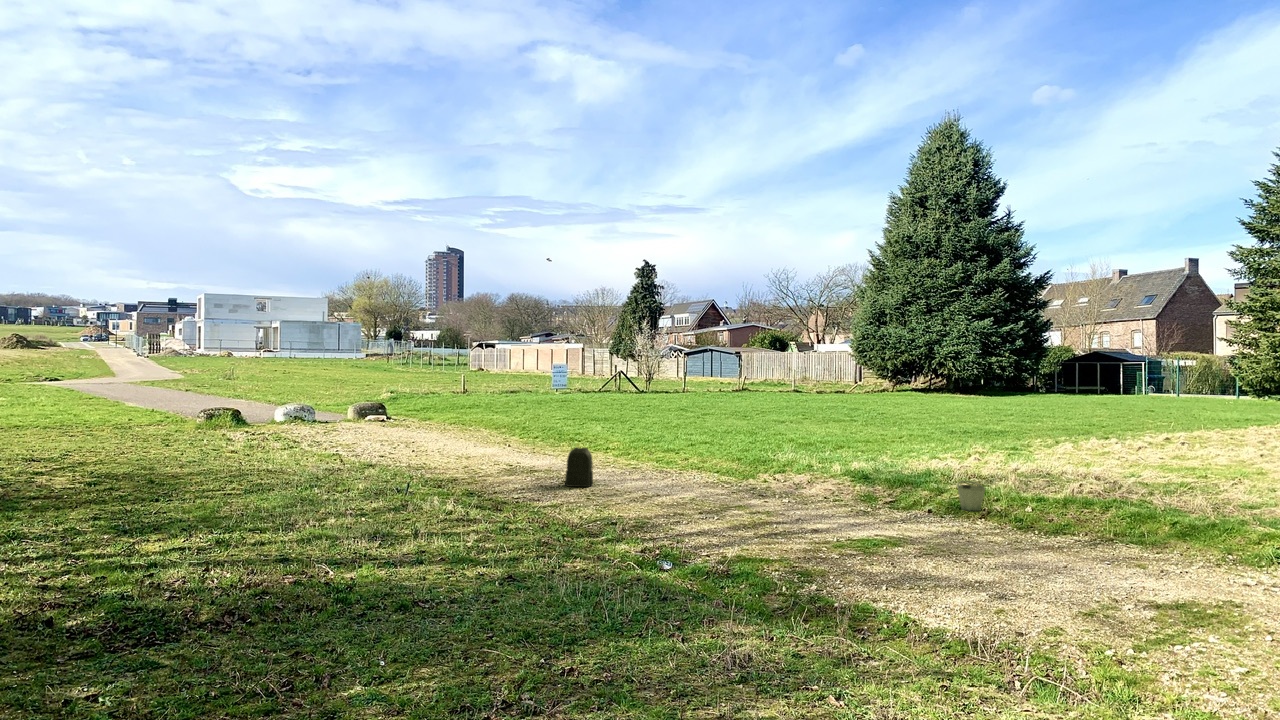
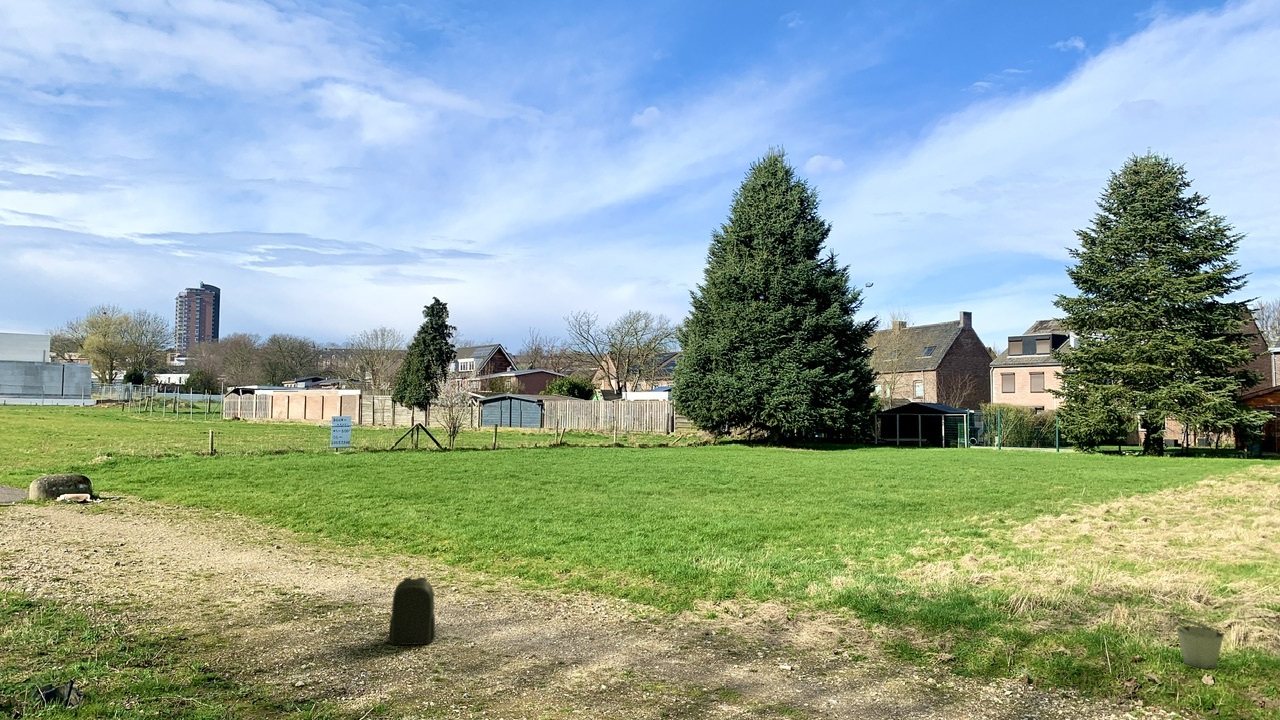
bucket: present [957,481,986,511] -> present [1177,620,1224,669]

